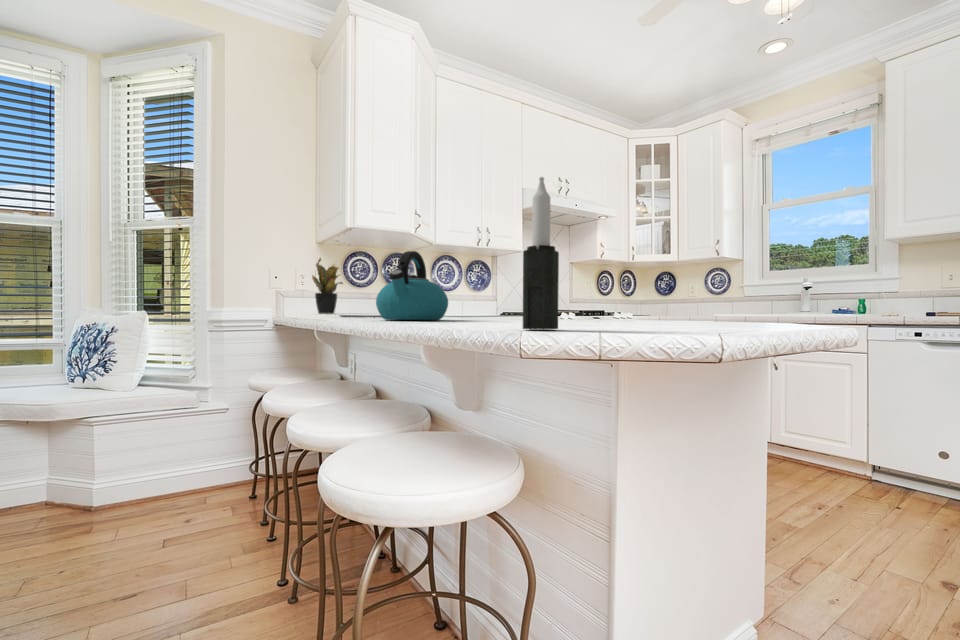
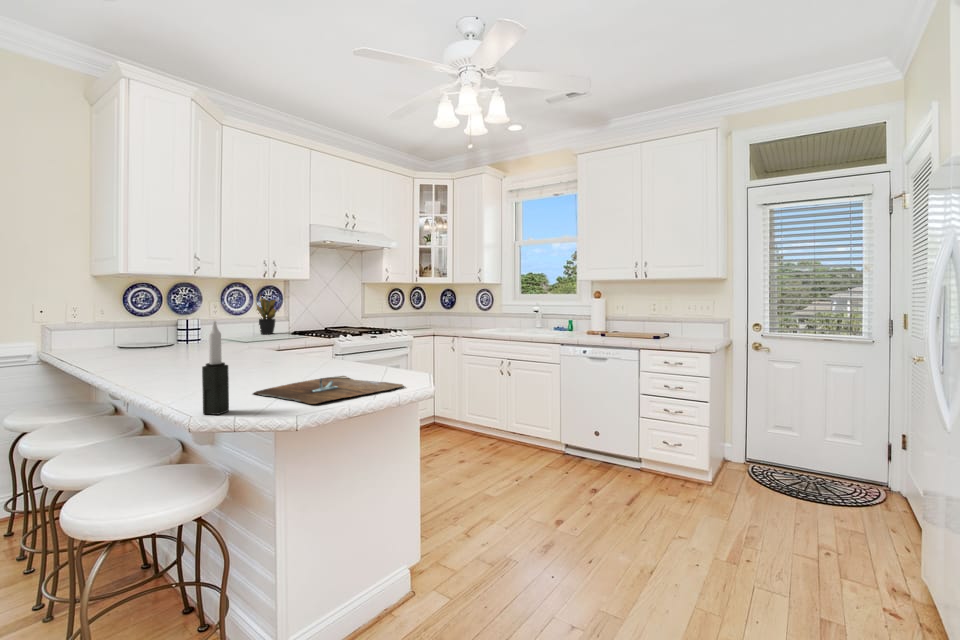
kettle: present [376,251,448,320] -> none [124,326,193,383]
potted plant: present [312,258,343,314] -> present [257,296,279,334]
cutting board: none [554,304,790,328] -> present [254,376,403,404]

